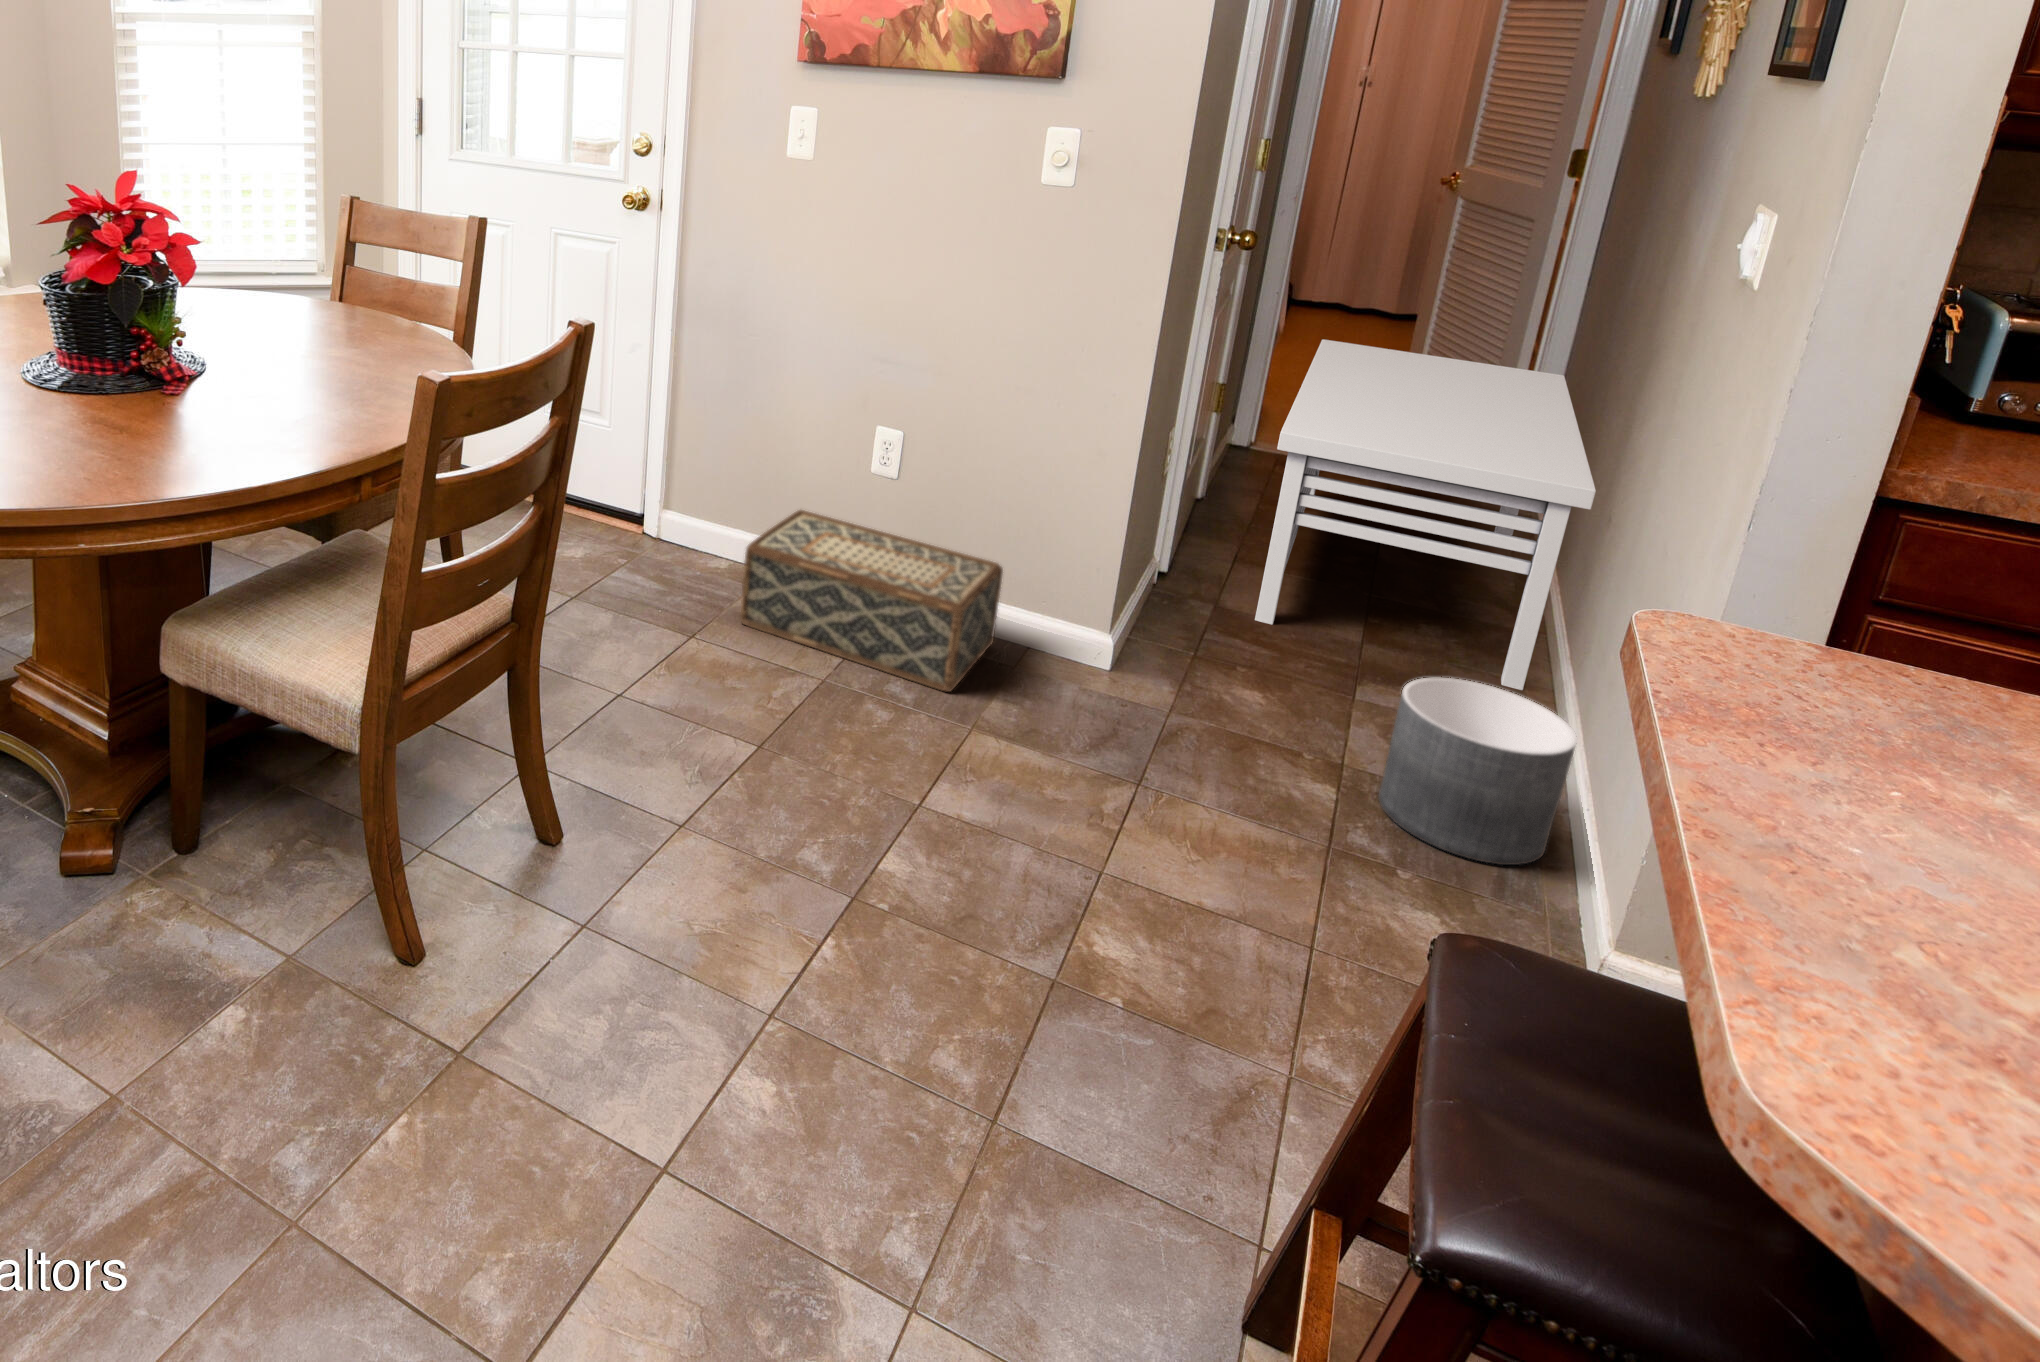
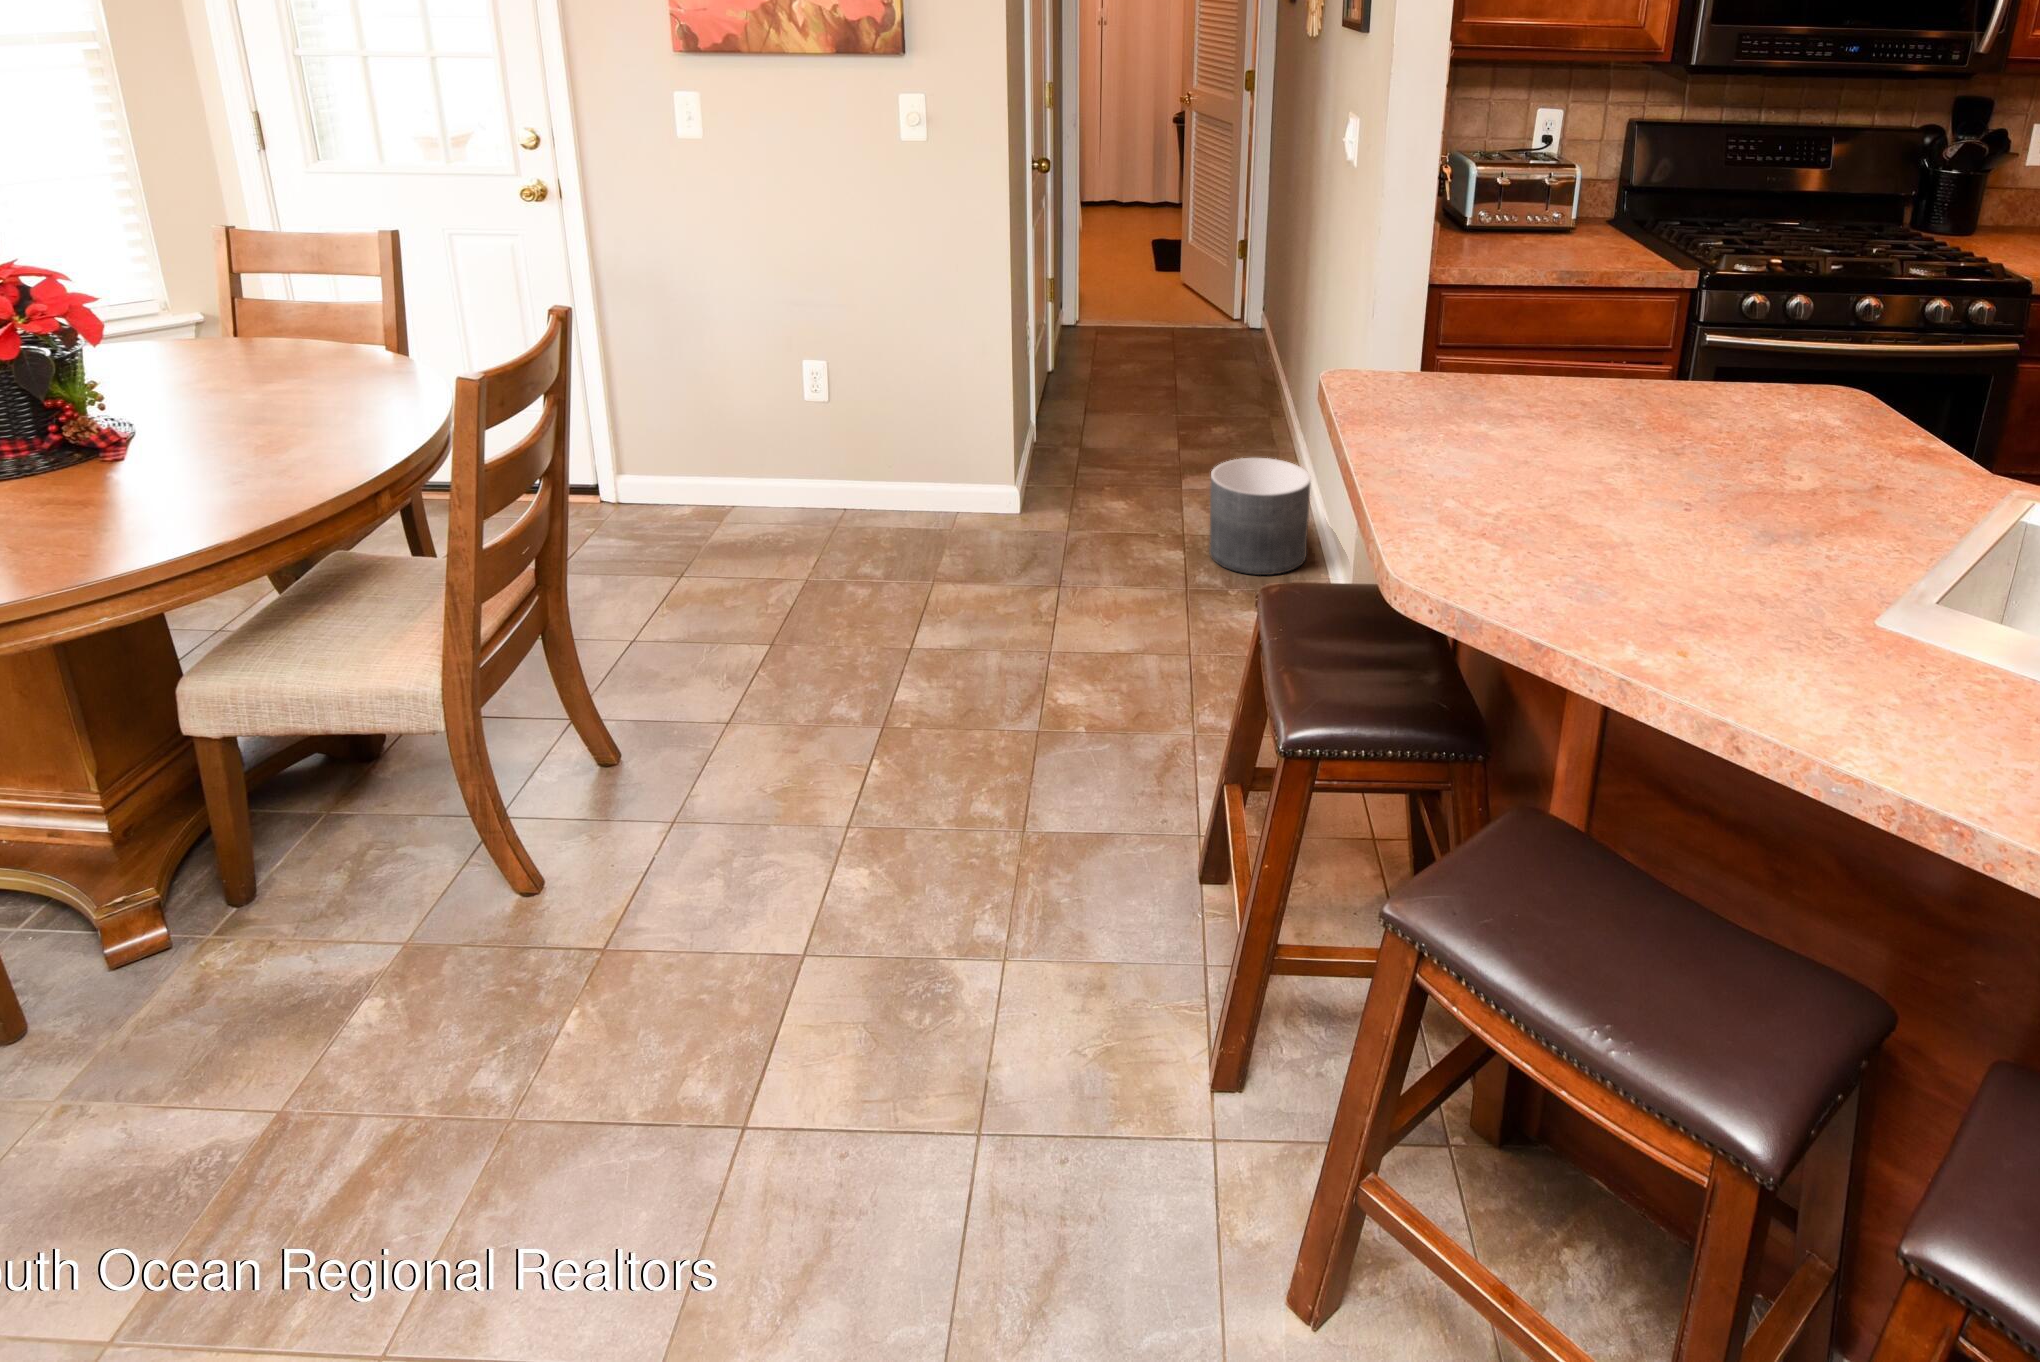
storage bench: present [1255,339,1596,690] -> none [1103,235,1297,462]
woven basket: present [740,510,1003,692] -> none [711,452,931,569]

